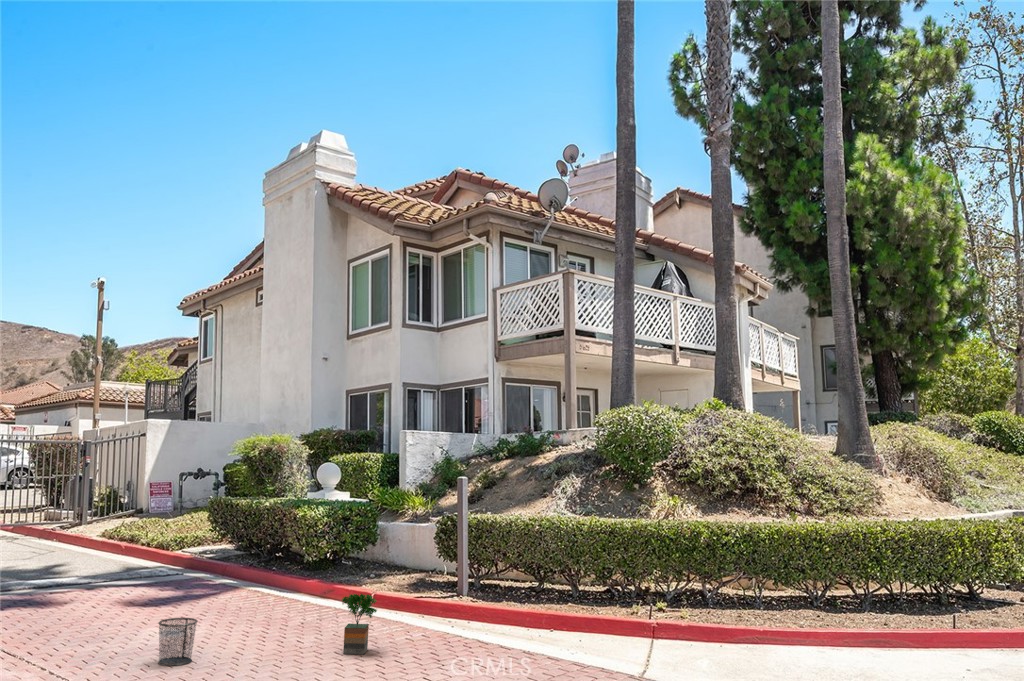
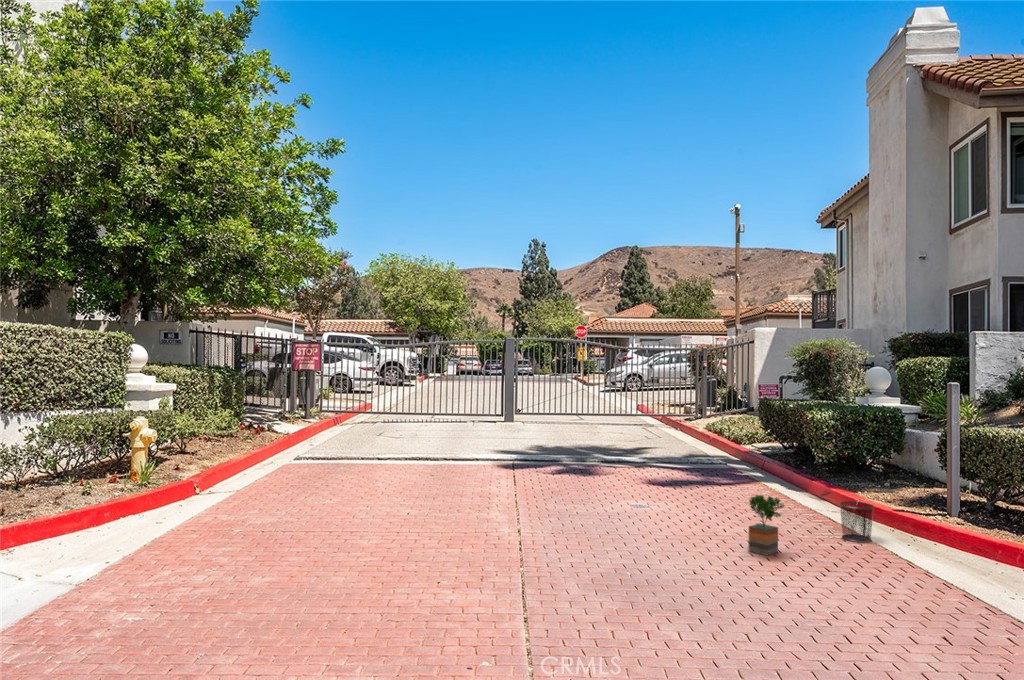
waste bin: present [158,618,197,666] -> present [840,501,874,542]

